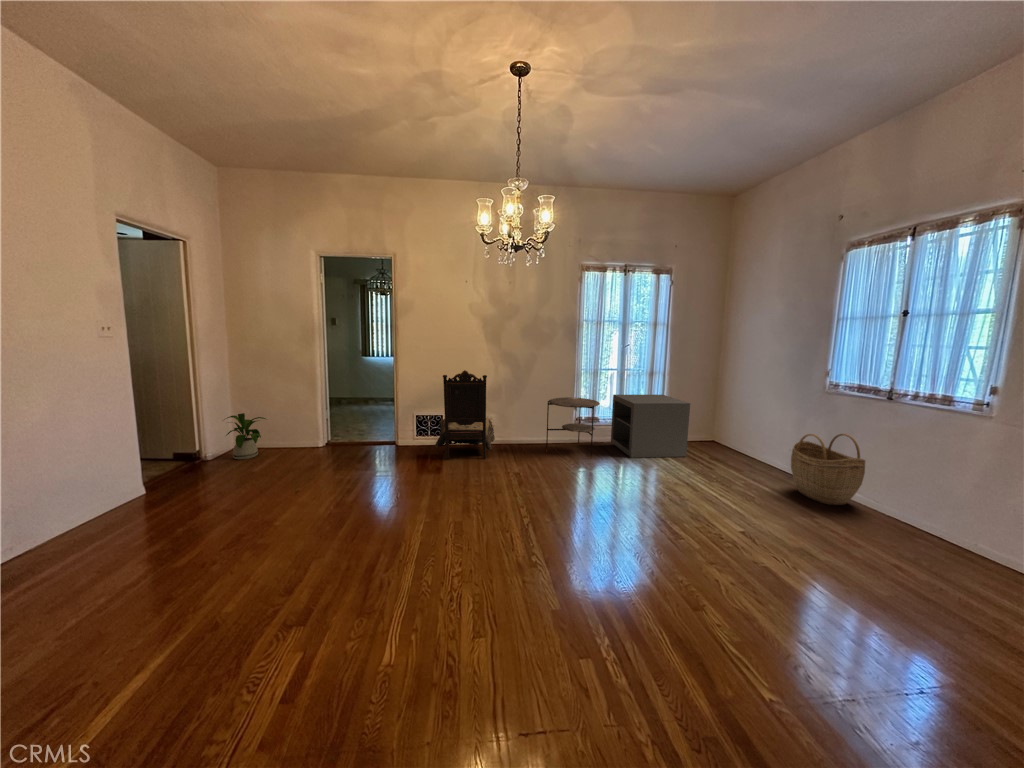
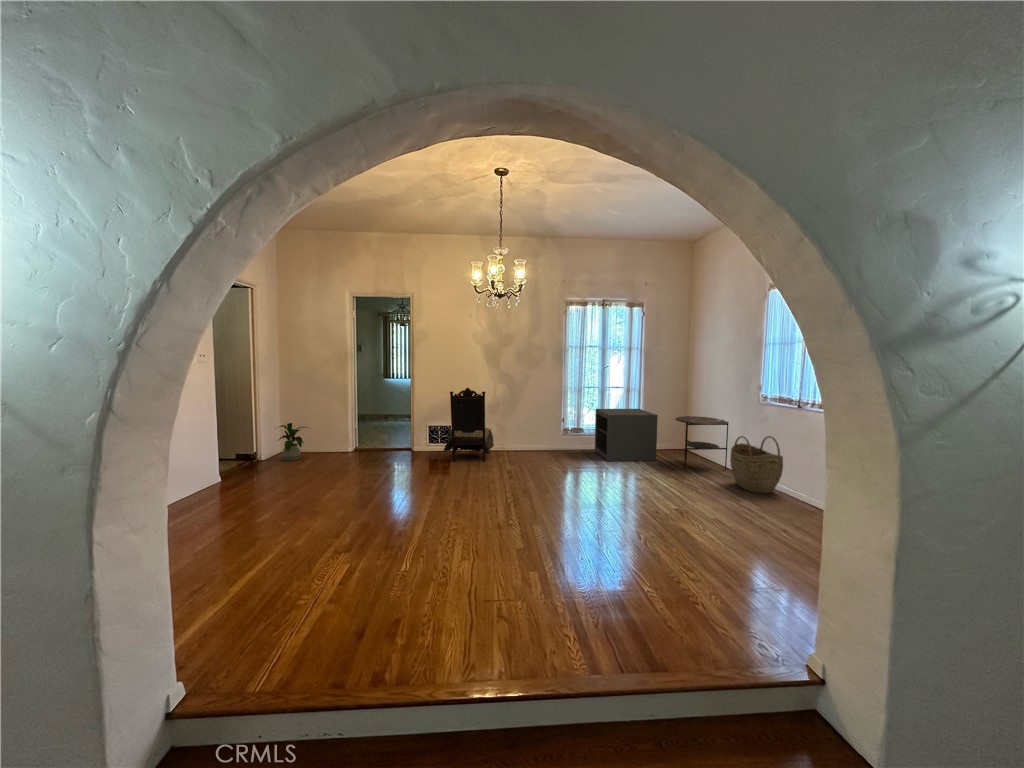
side table: present [546,397,600,458] -> present [675,416,728,471]

